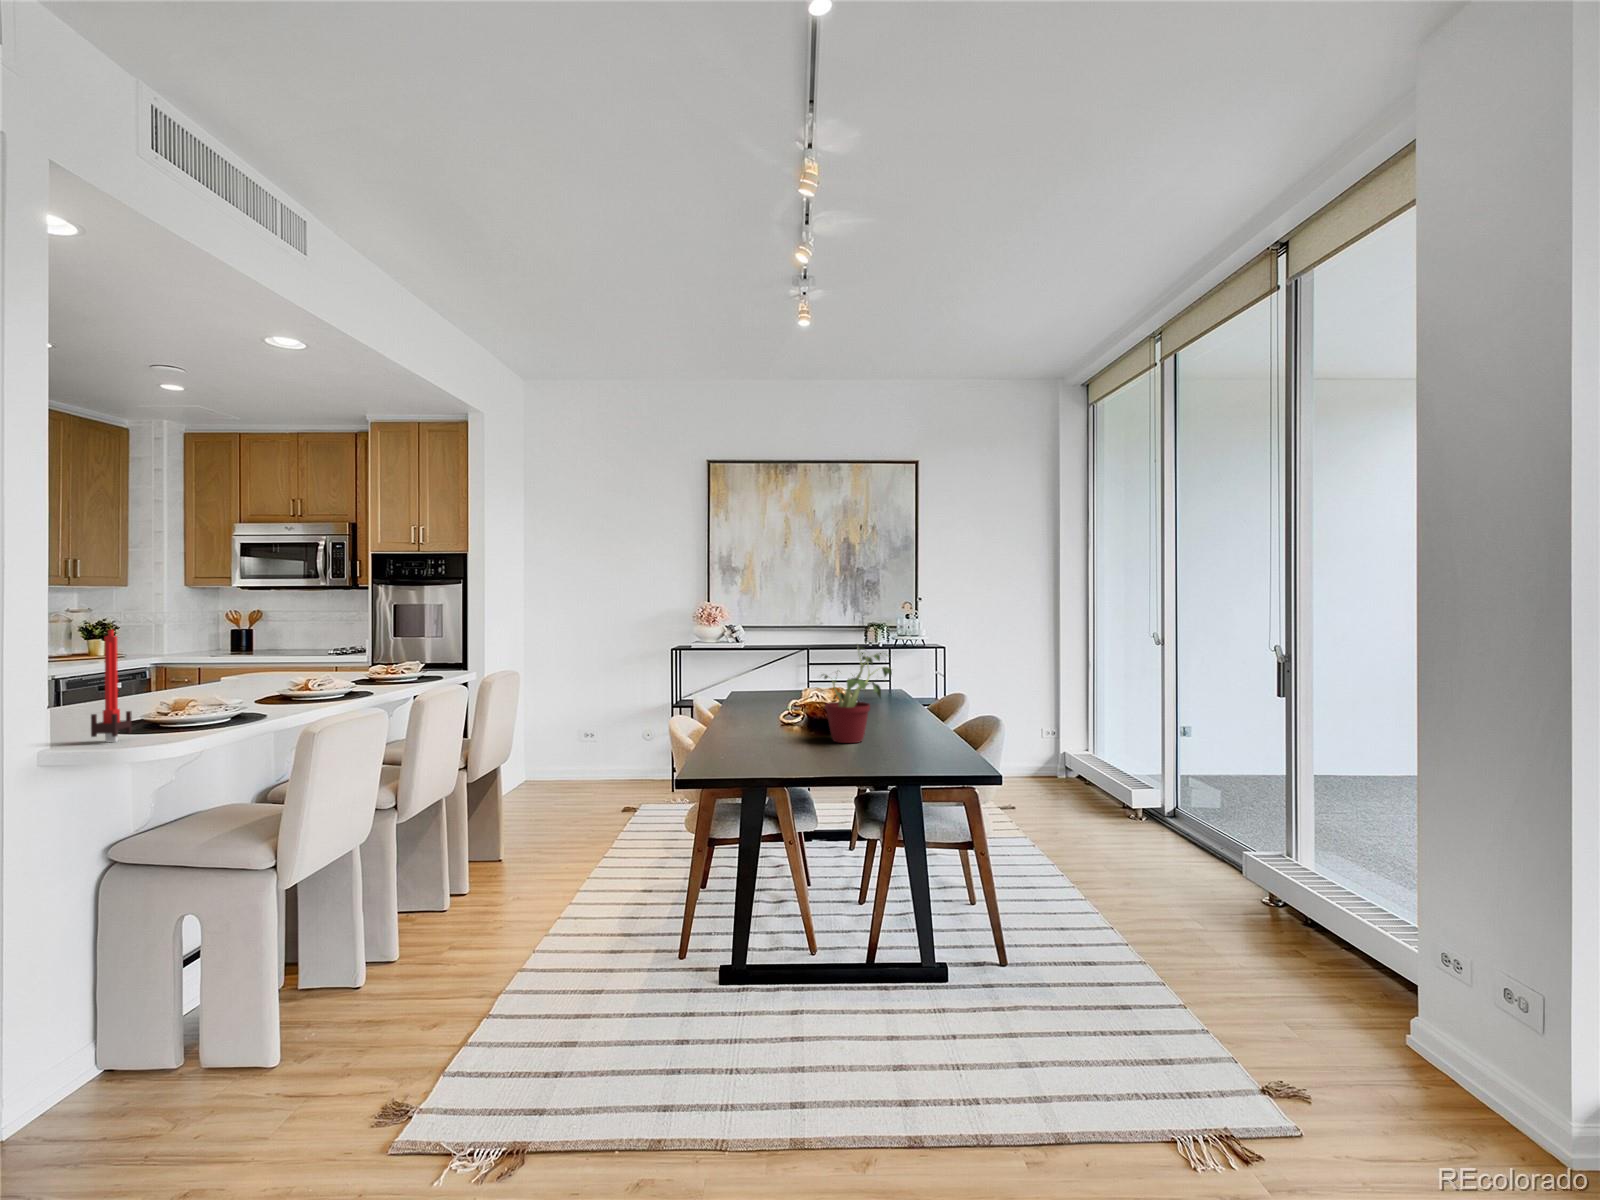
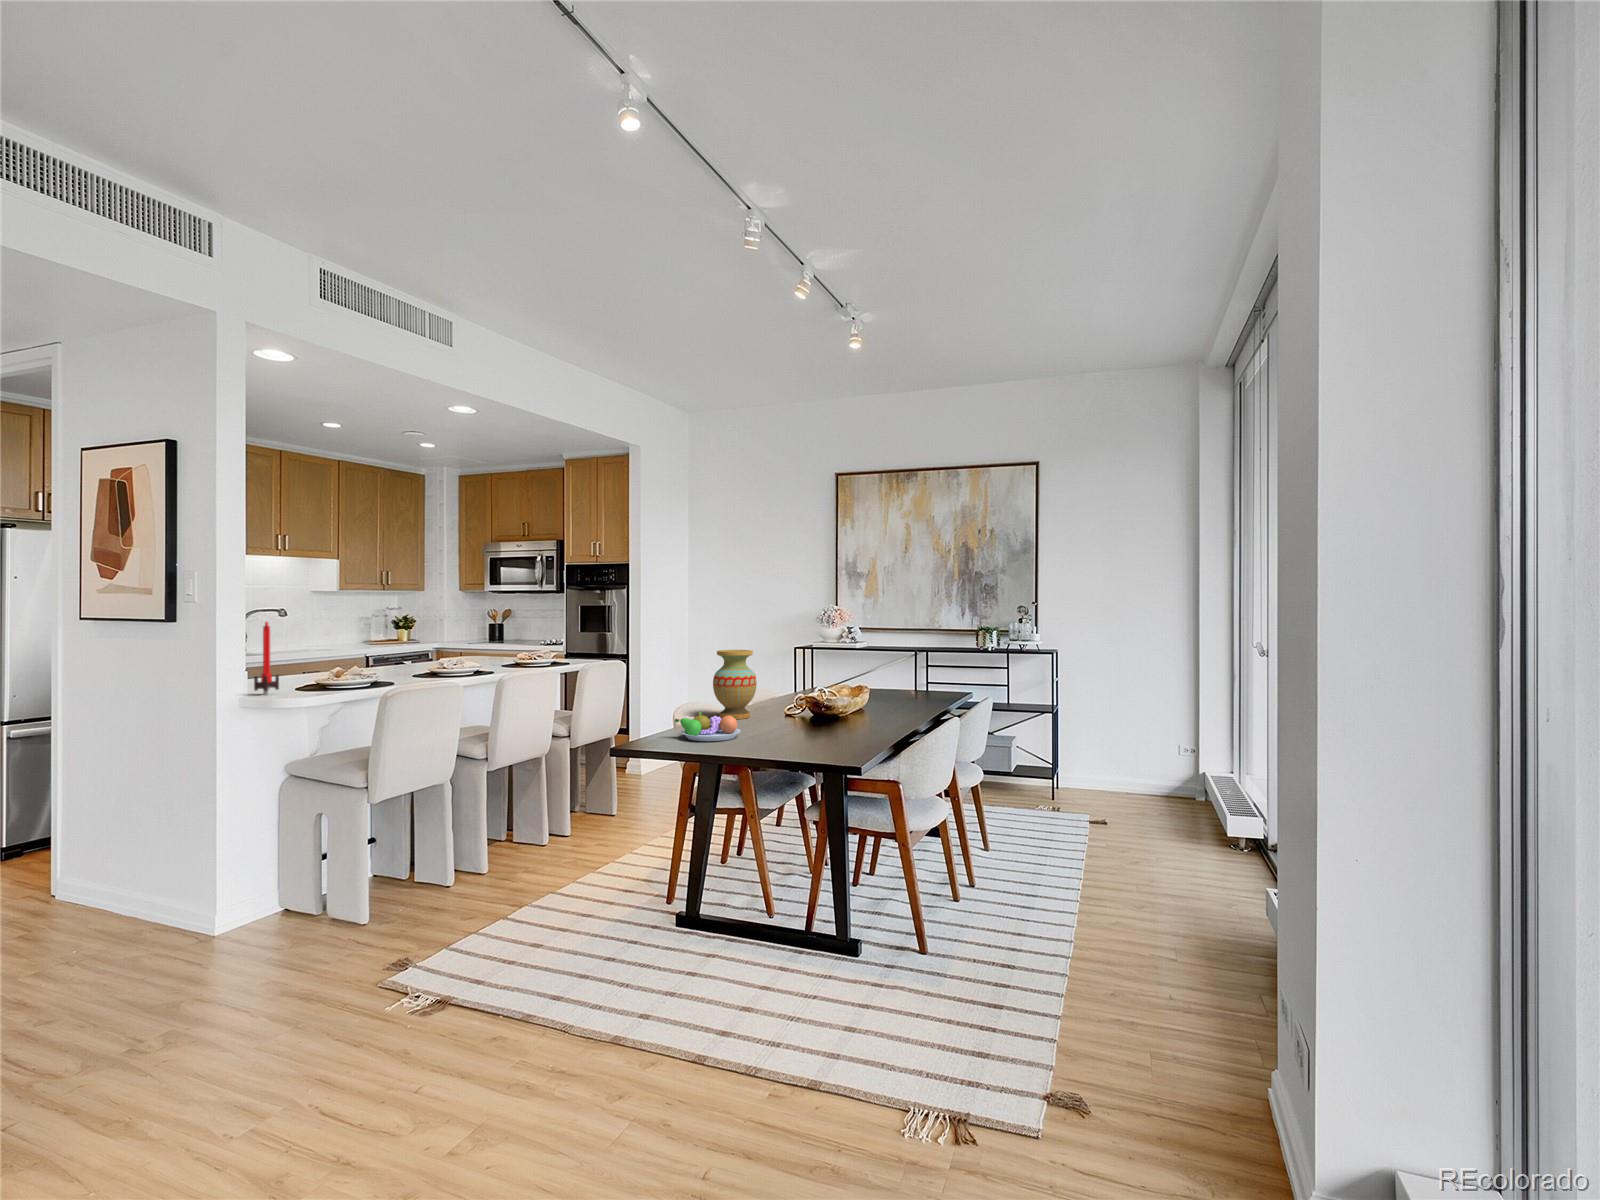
potted plant: present [823,647,892,743] -> none [788,644,860,733]
vase: none [703,653,754,733] -> present [713,650,757,719]
fruit bowl: none [718,726,795,761] -> present [675,711,741,741]

